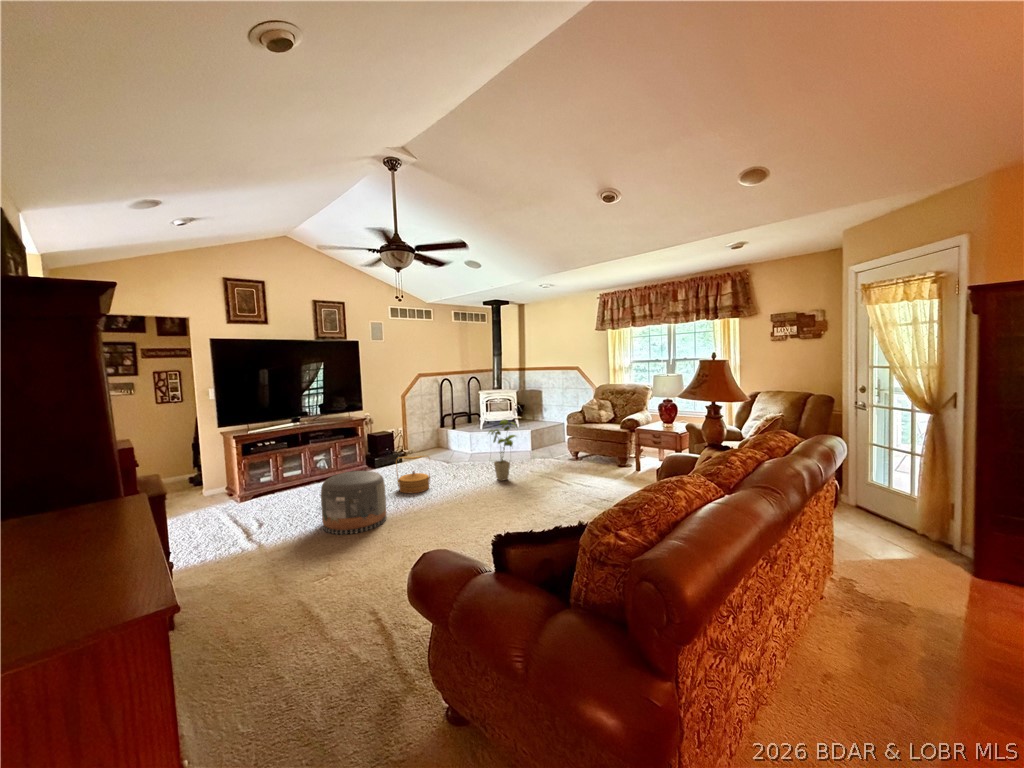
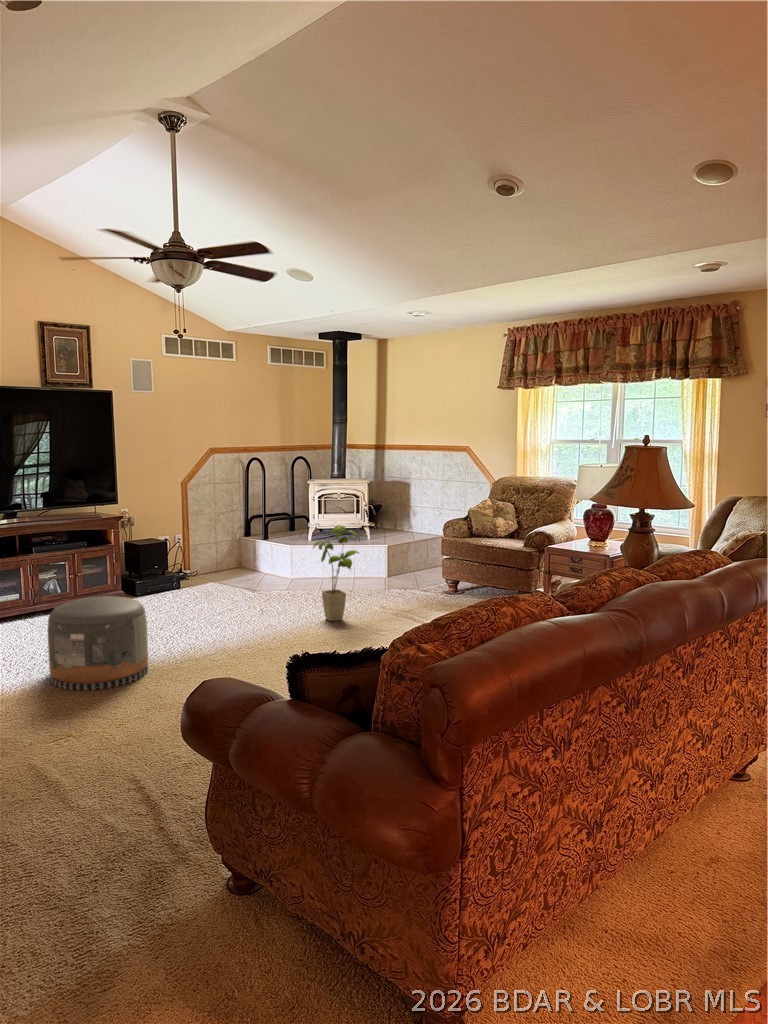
basket: present [396,455,430,493] -> none [166,577,221,635]

